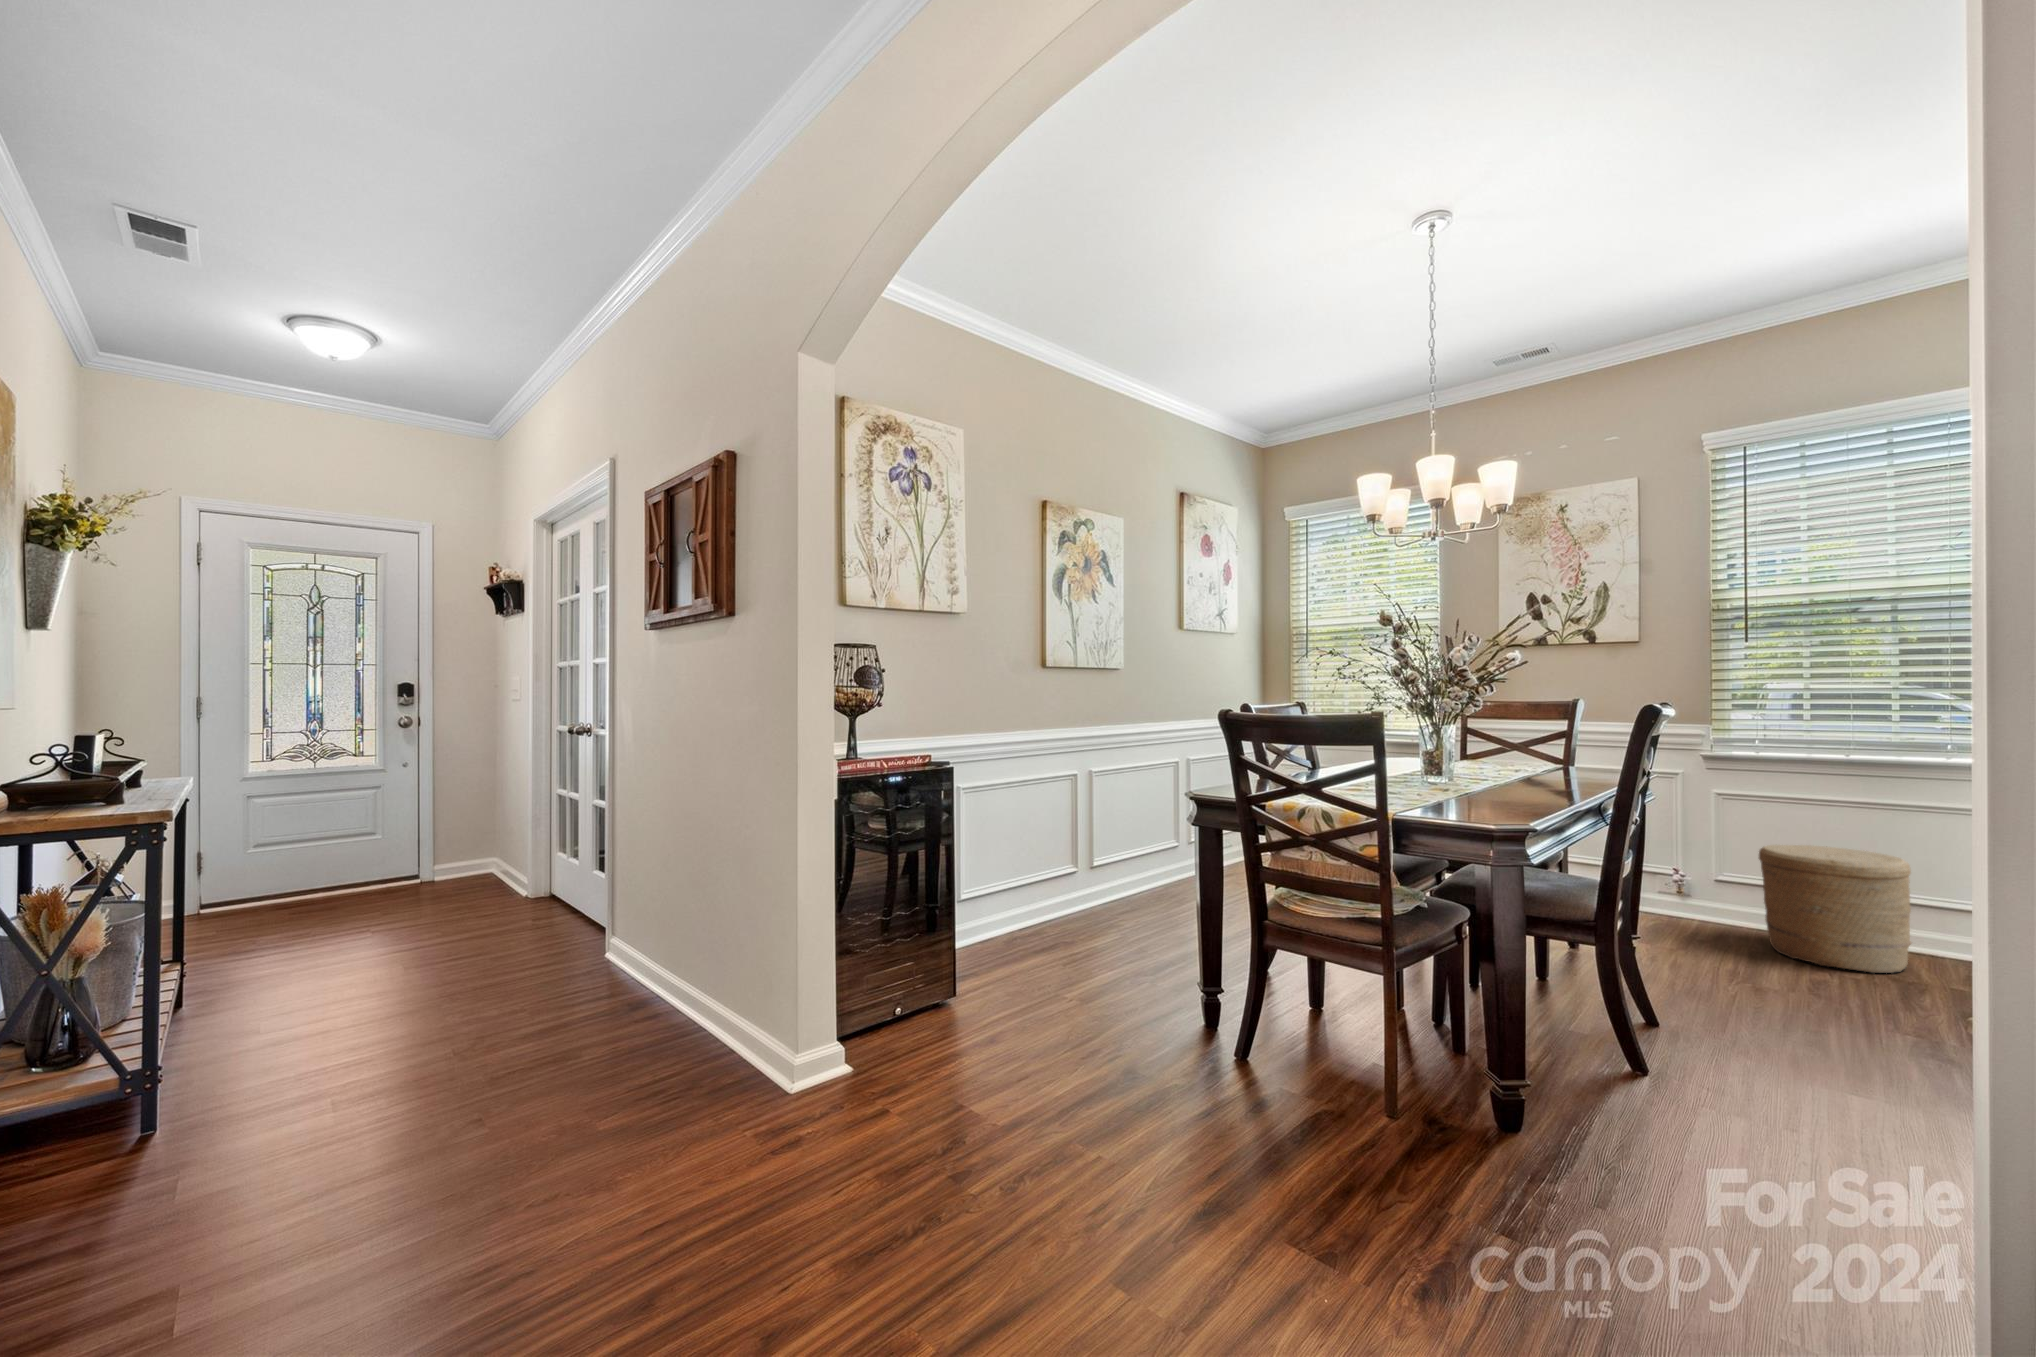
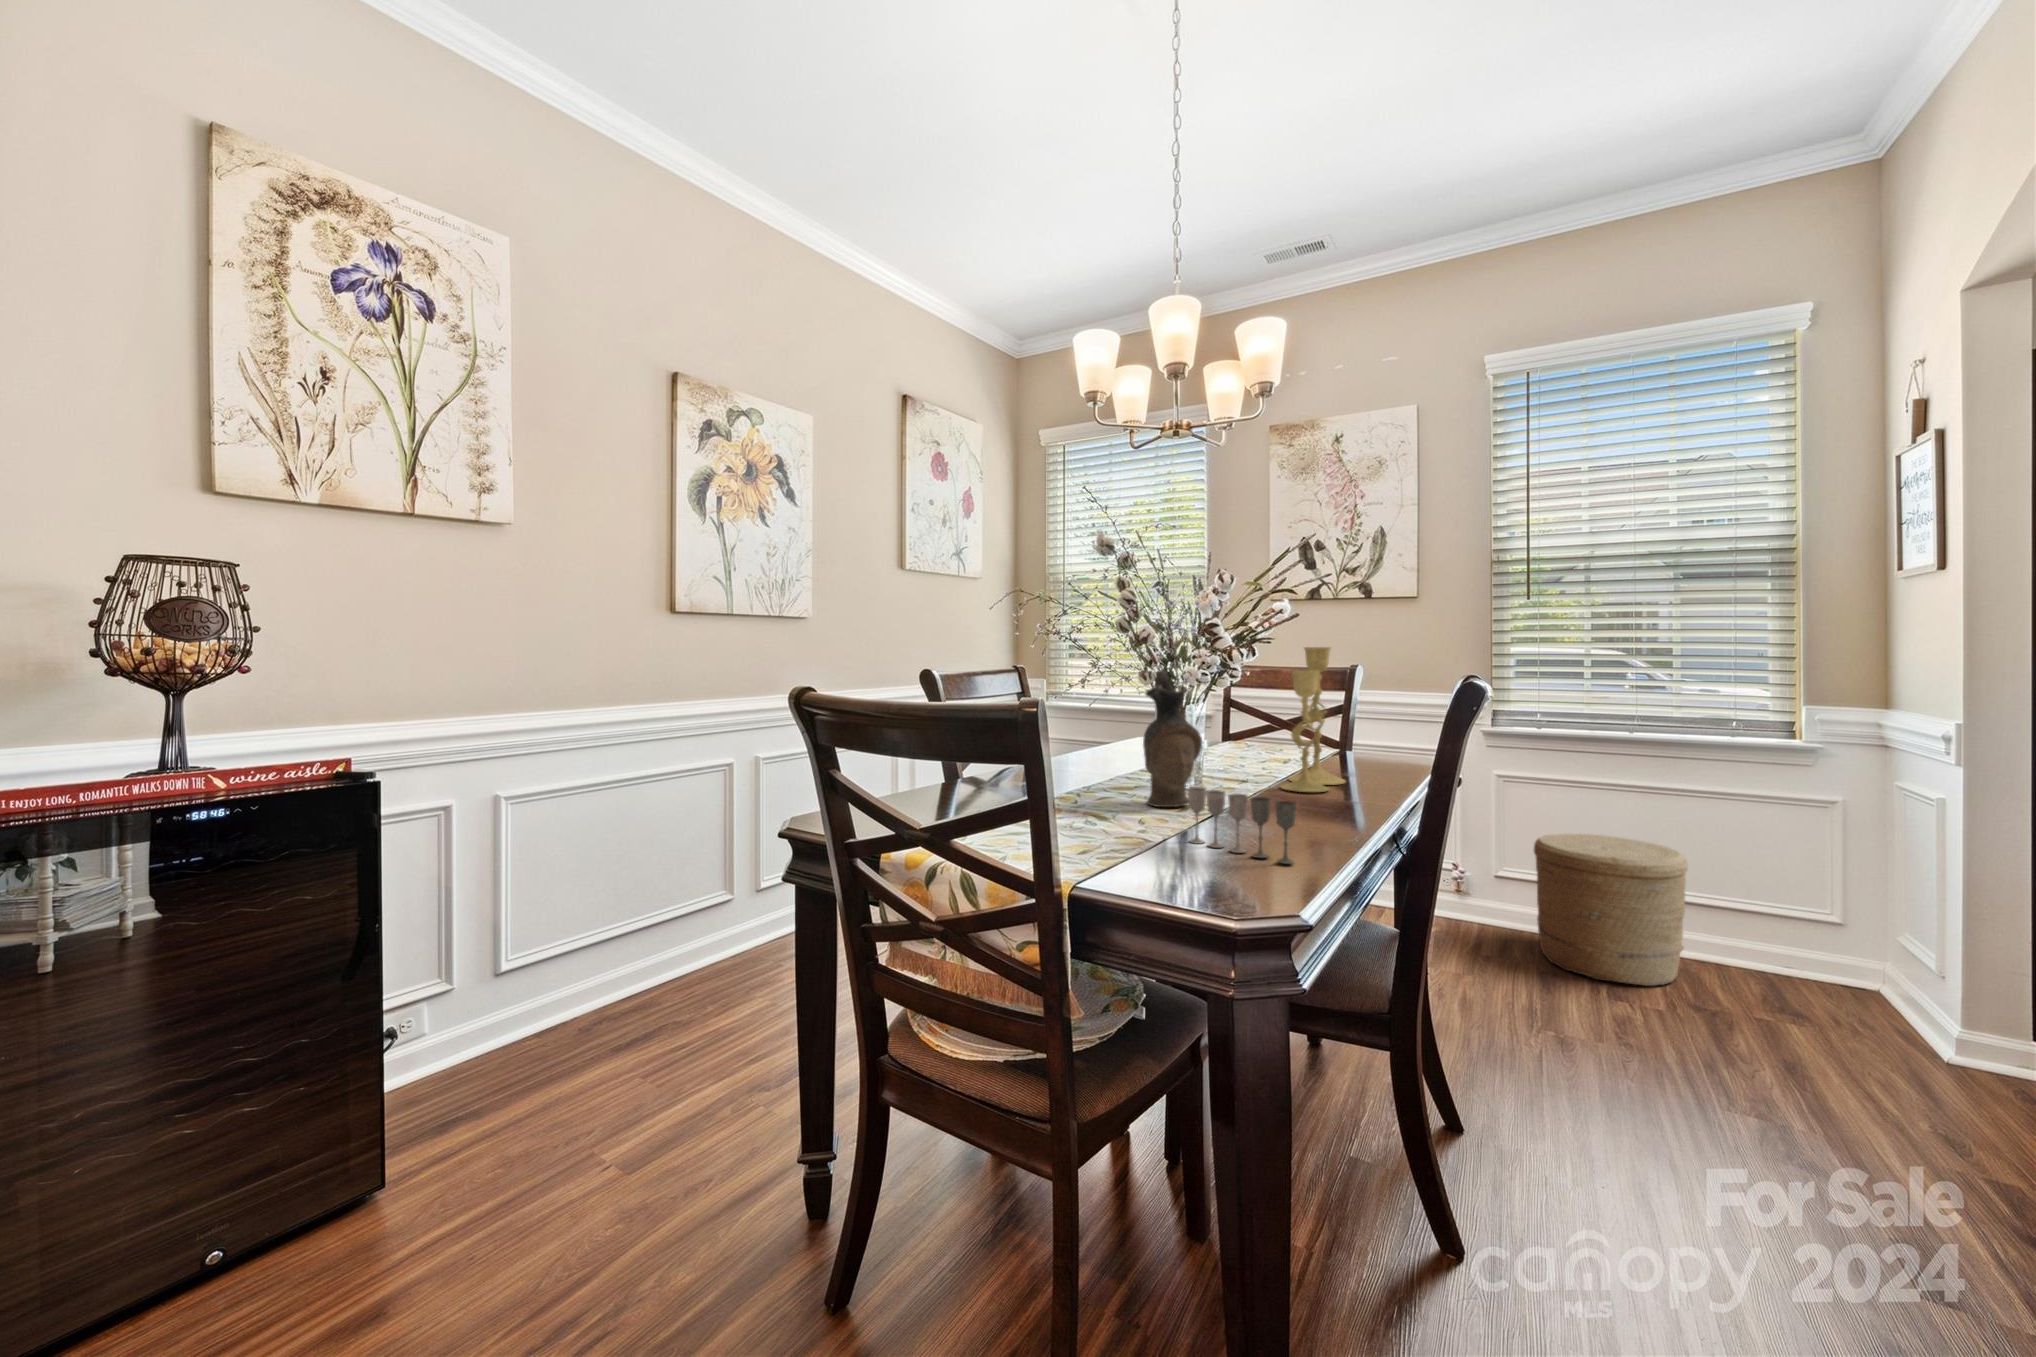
candlestick: none [1517,684,1570,786] -> present [1281,647,1345,792]
ceramic pitcher: none [1416,700,1459,790] -> present [1143,670,1202,807]
wine glass: none [1455,771,1530,813] -> present [1188,787,1297,864]

